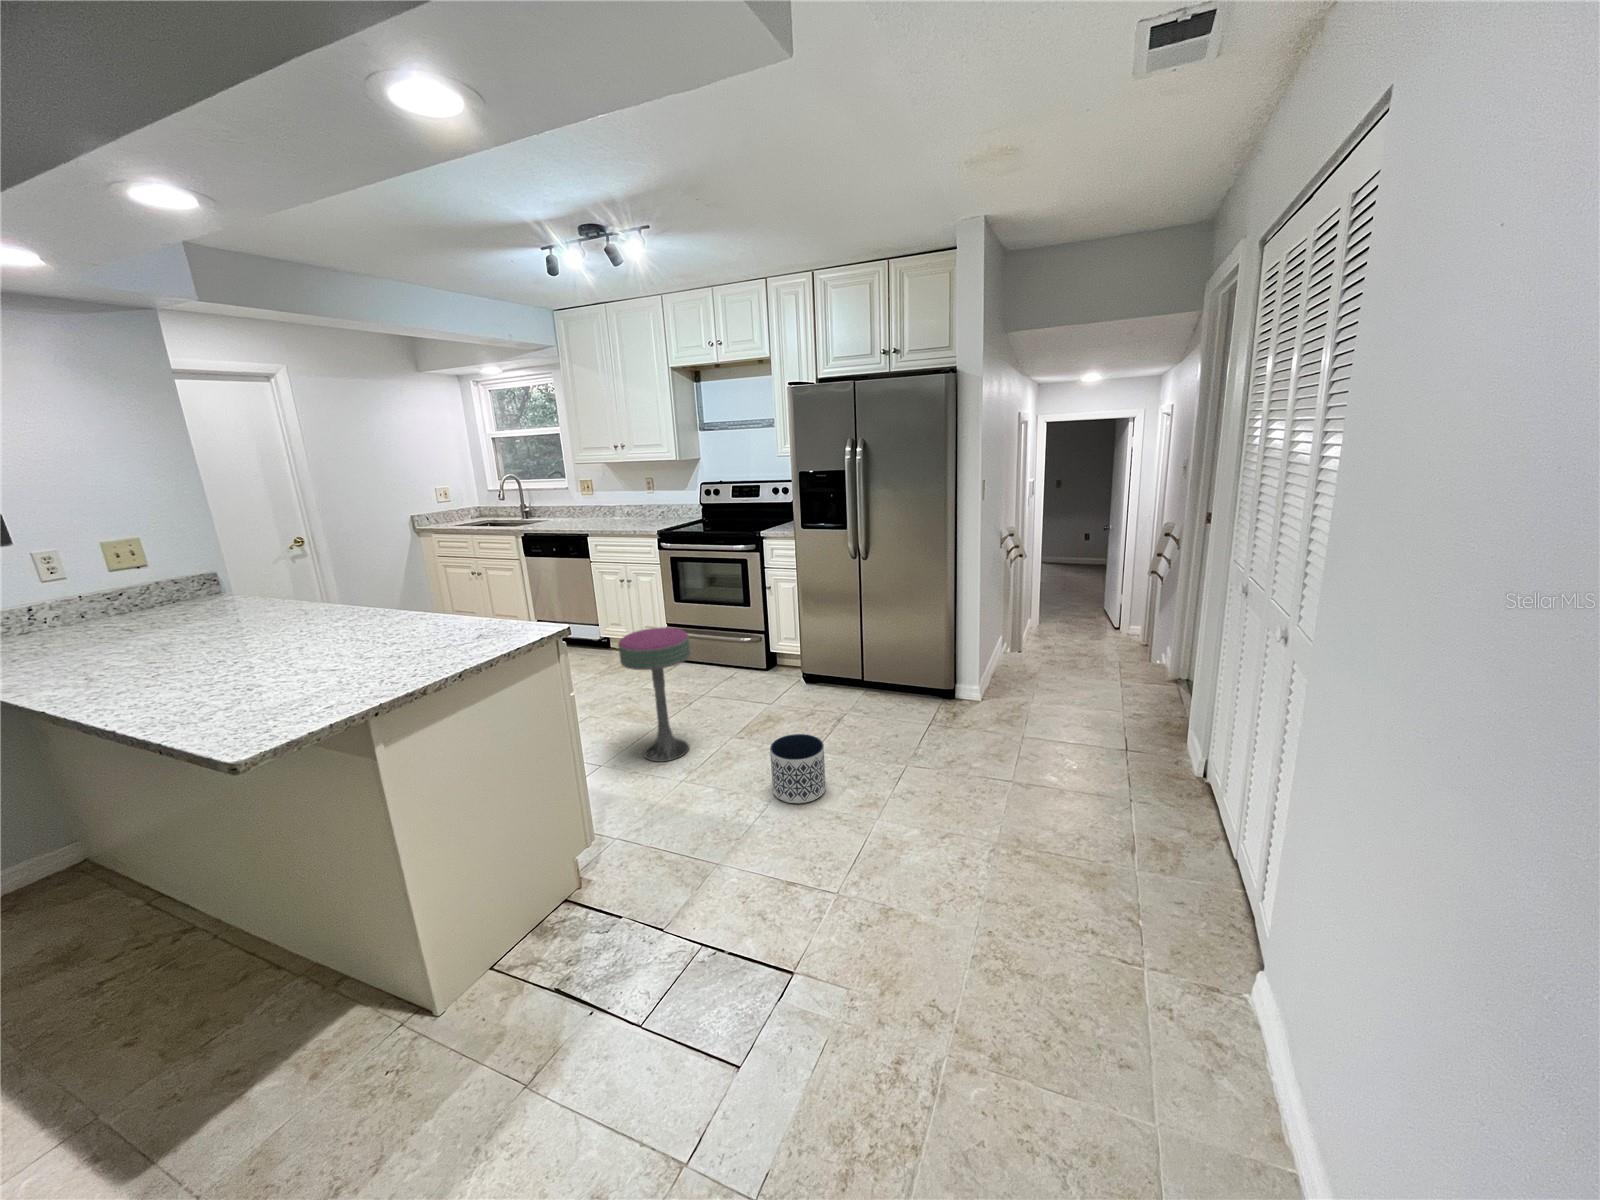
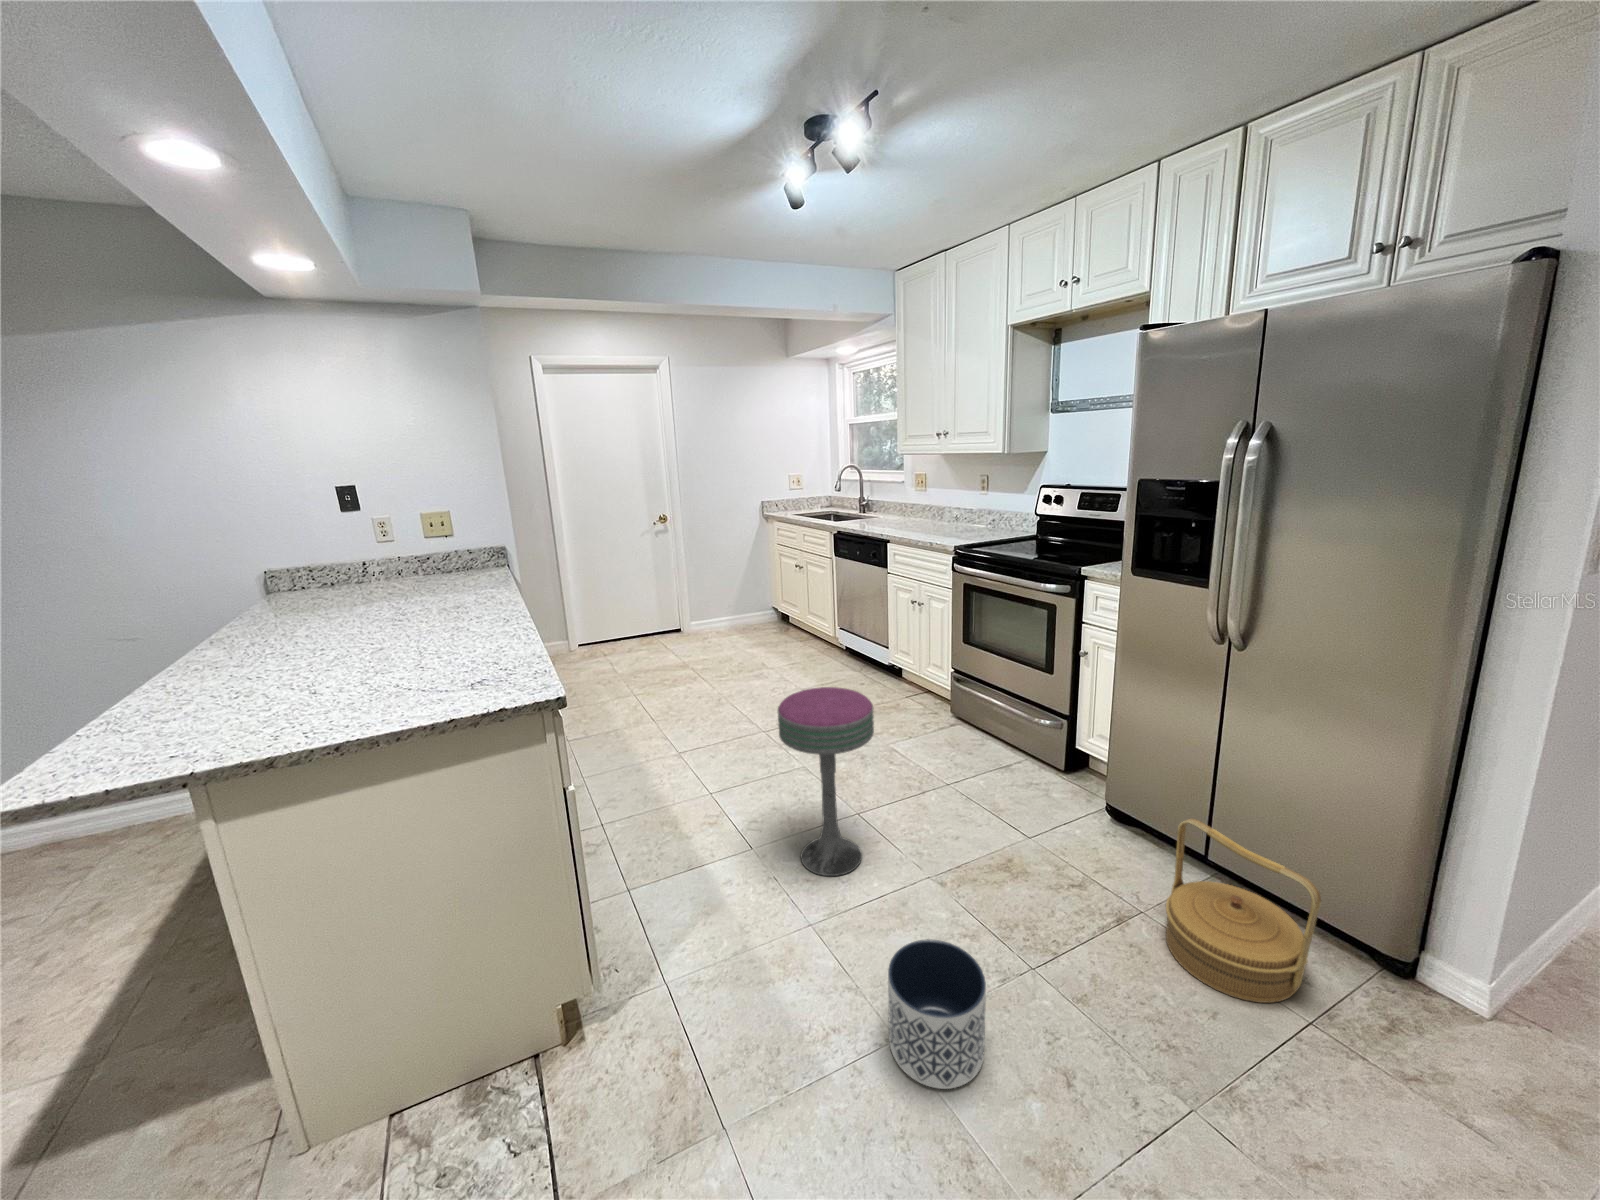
basket: none [856,648,921,723] -> present [1166,819,1321,1003]

